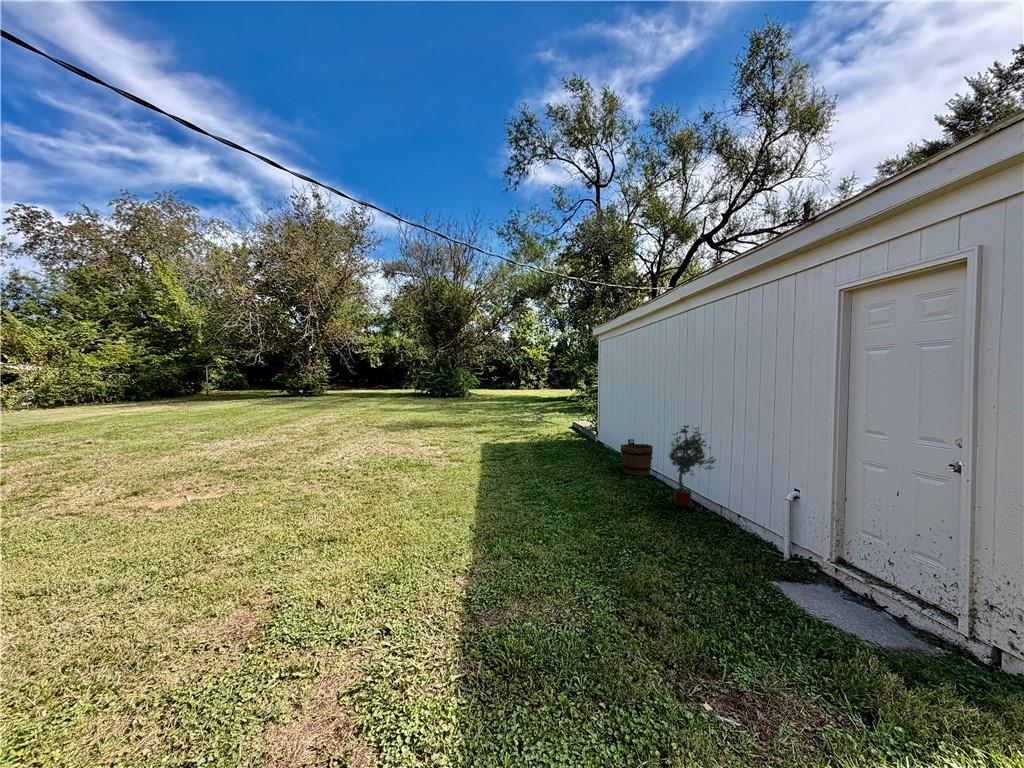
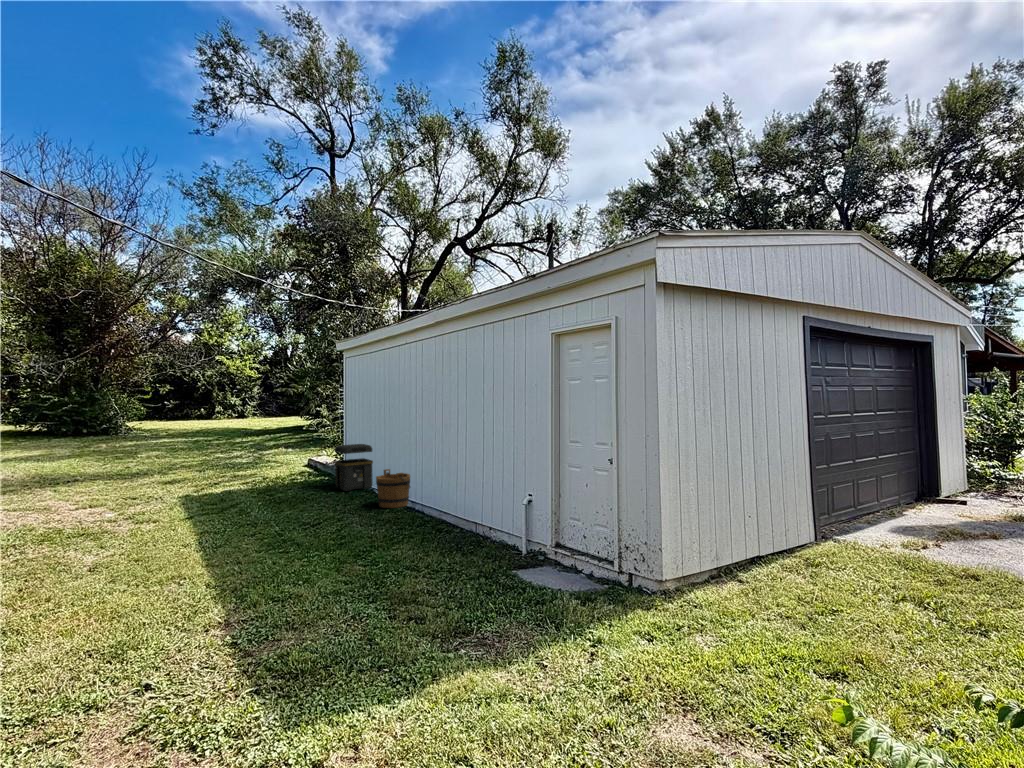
toolbox: none [589,415,620,453] -> present [335,444,373,491]
potted tree: present [669,426,715,507] -> none [427,447,471,530]

